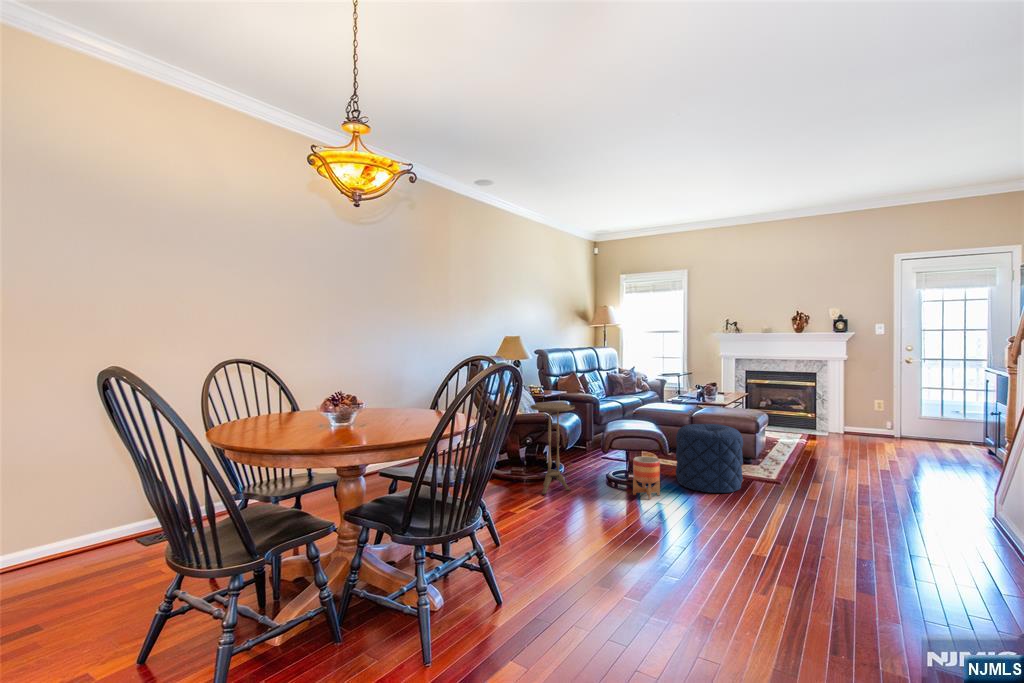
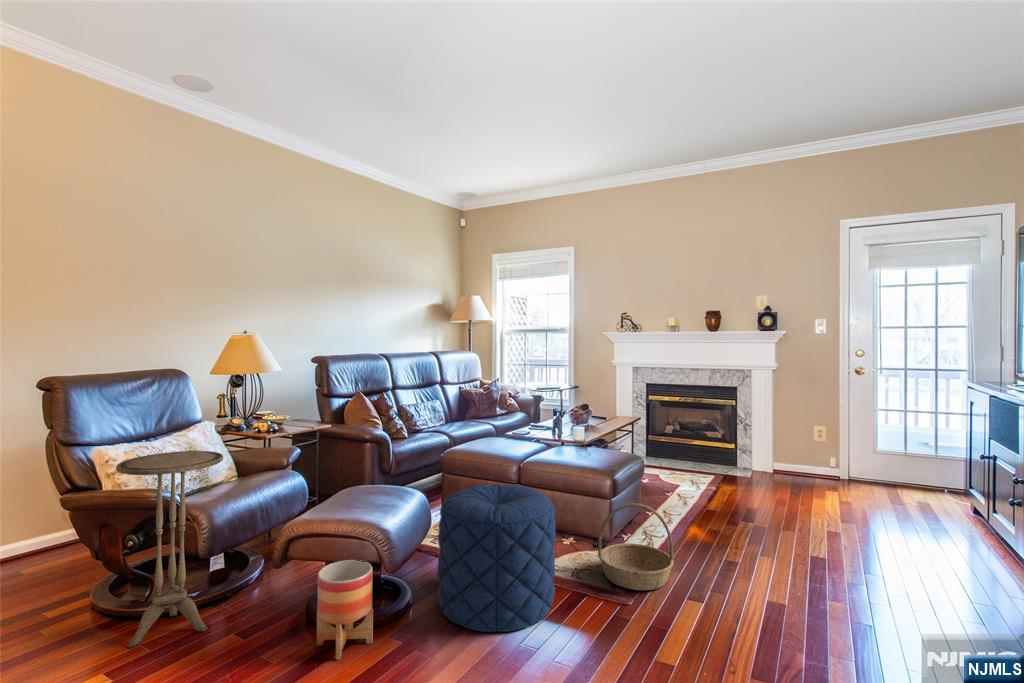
basket: none [756,436,802,481] -> present [598,503,674,590]

